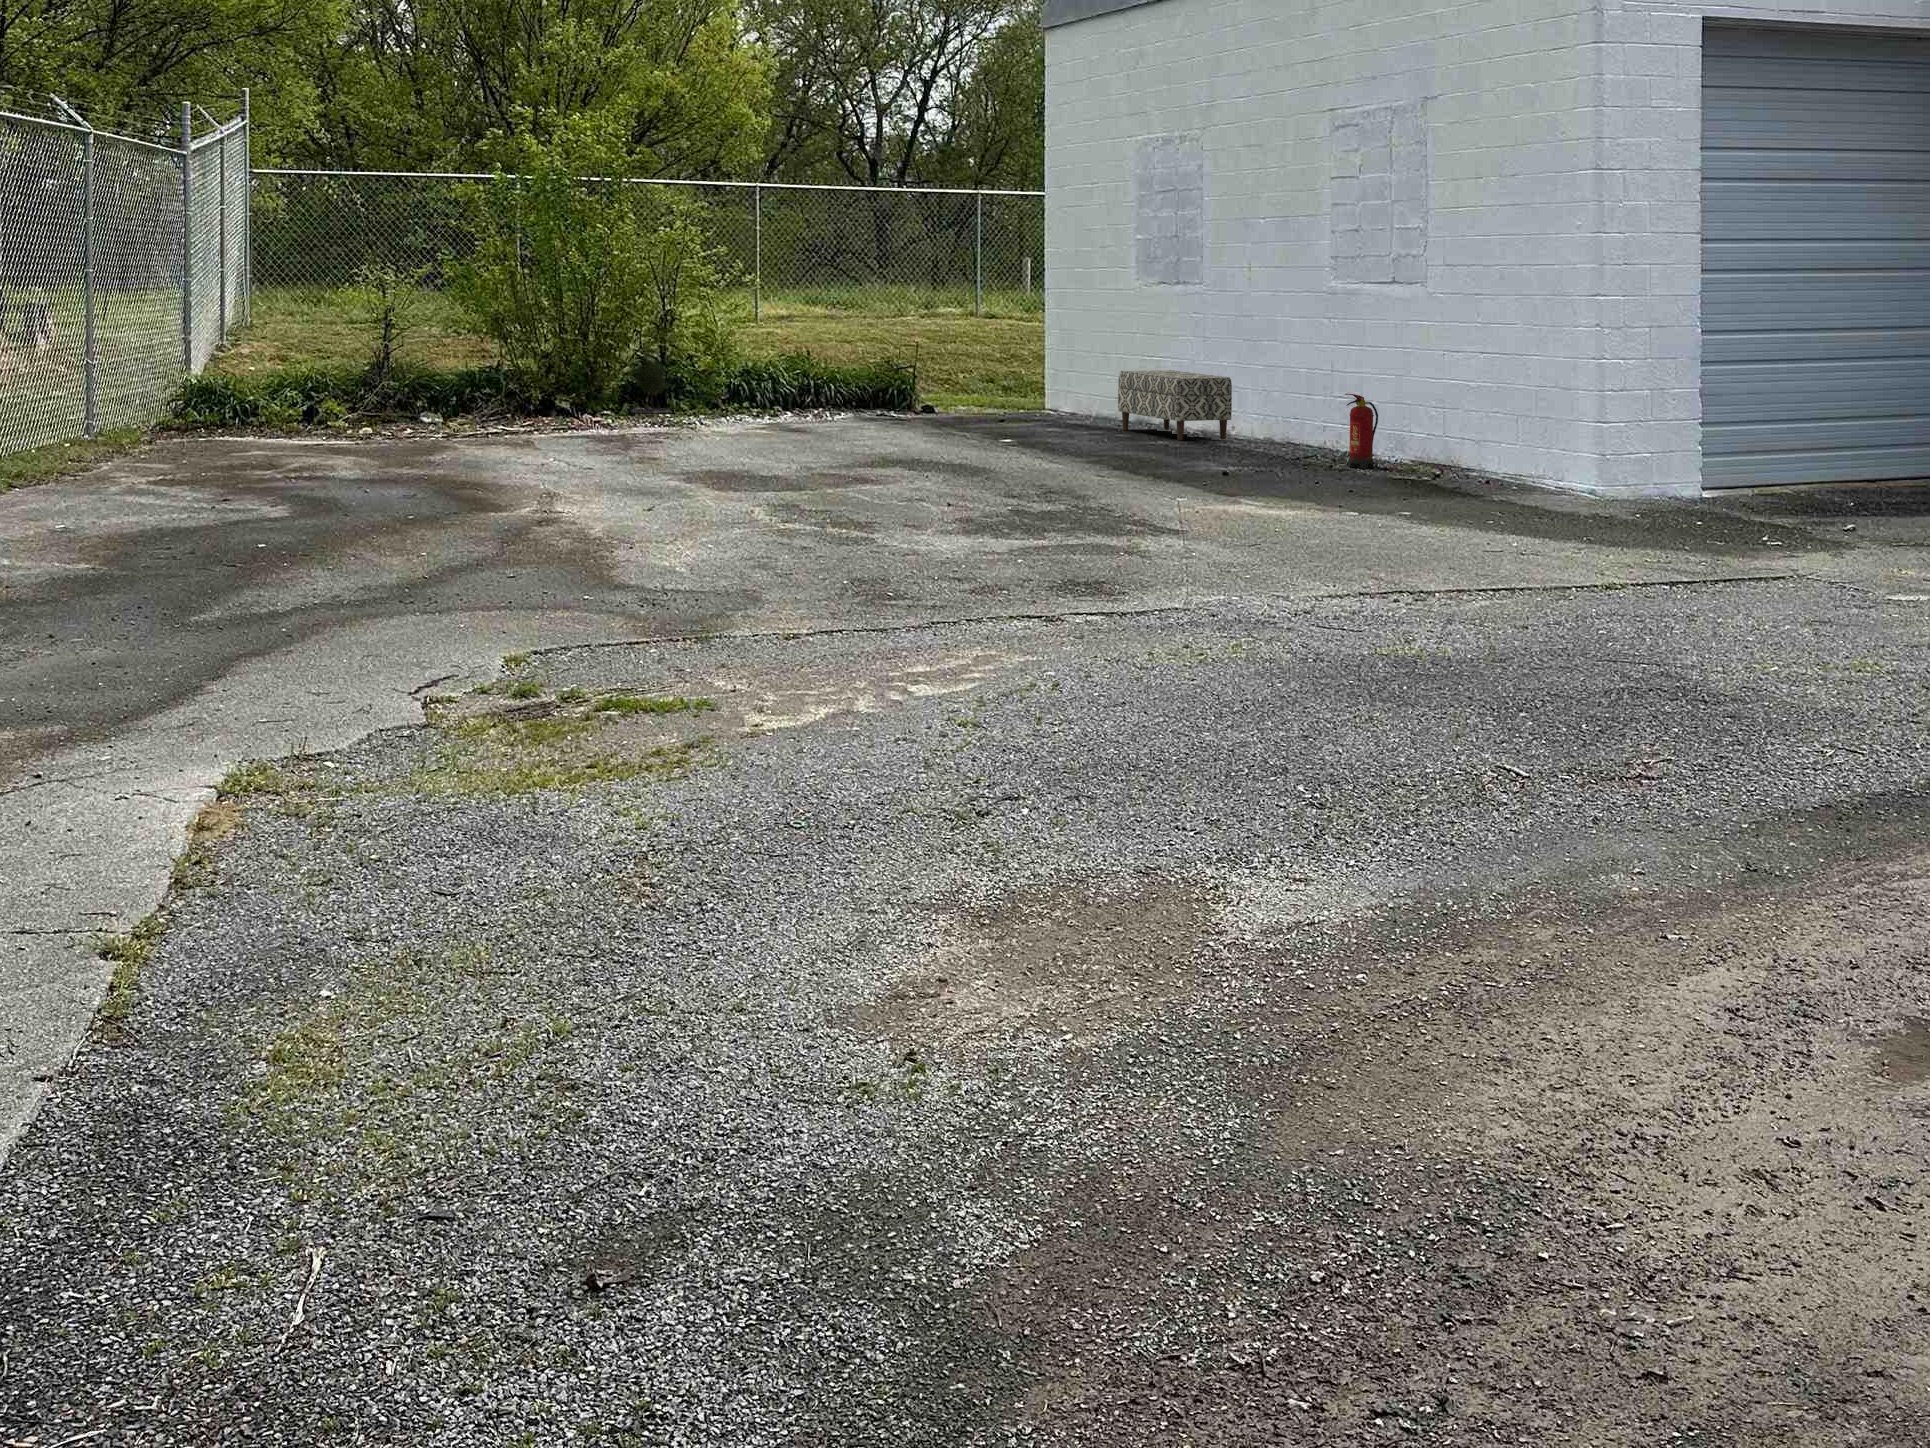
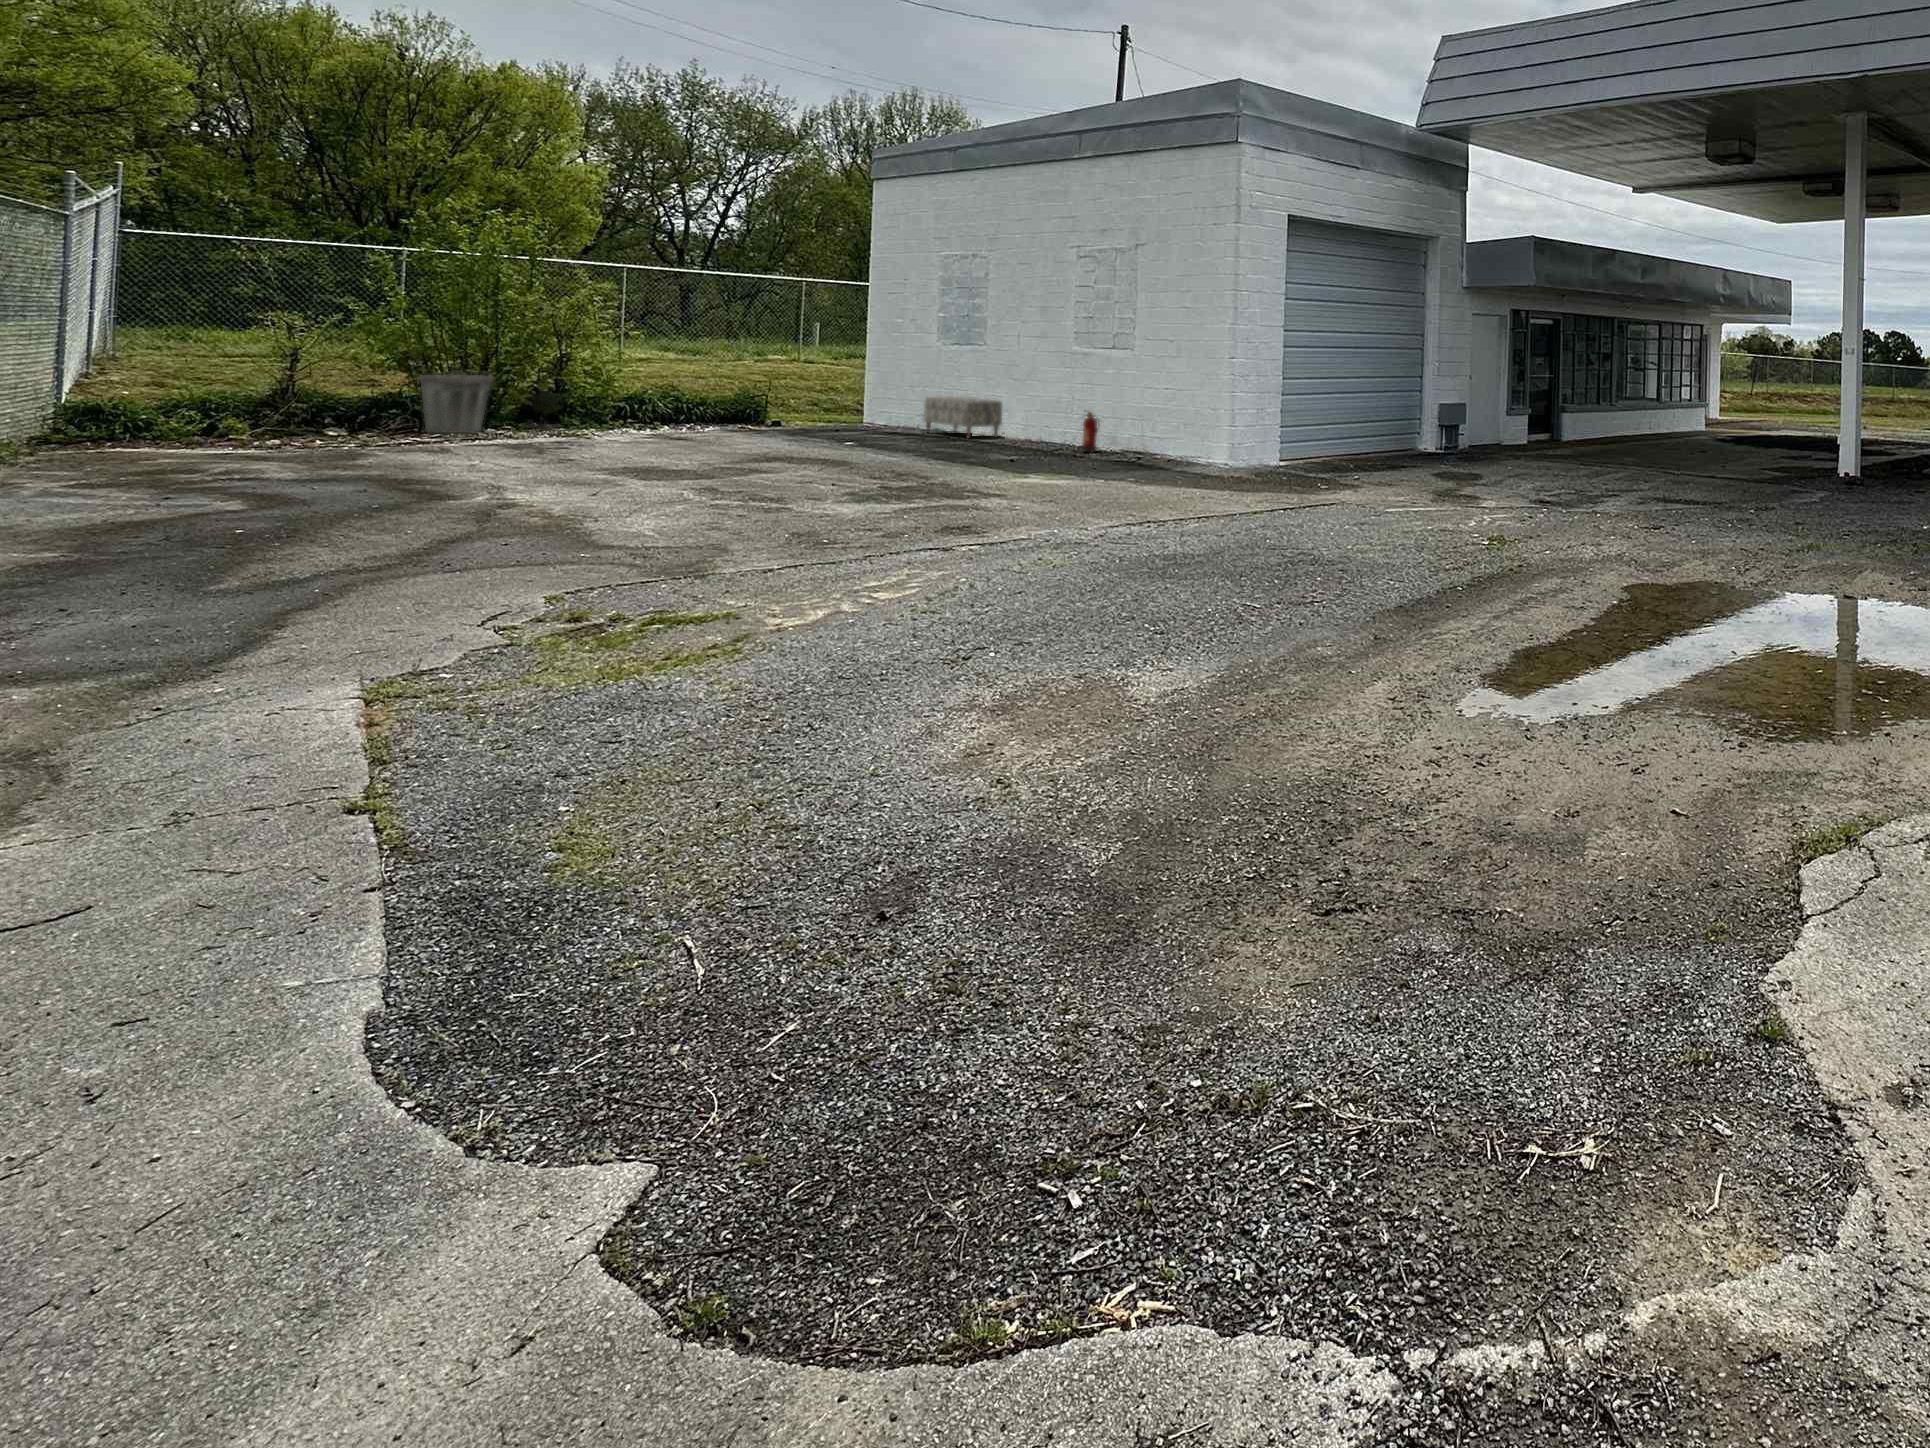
trash can: none [515,333,592,419] -> present [418,370,493,433]

